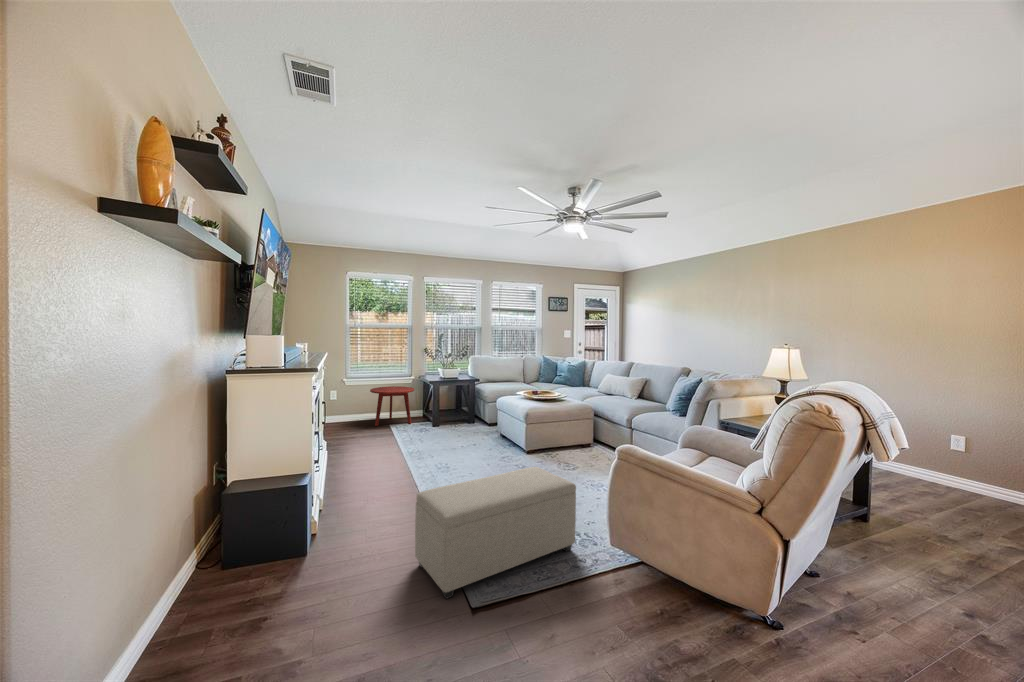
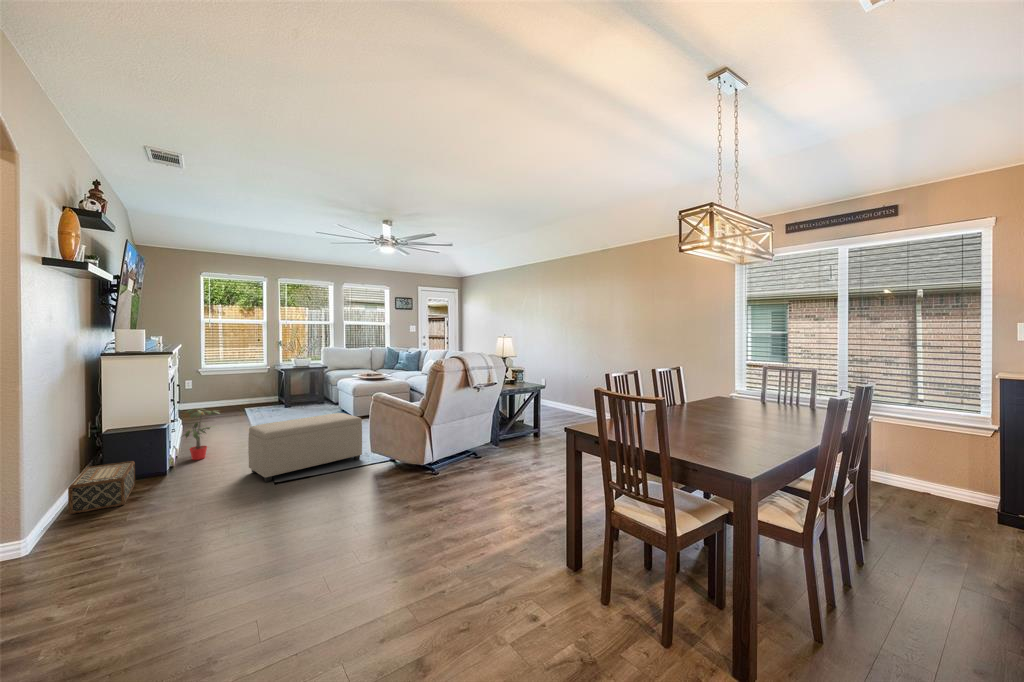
side table: present [370,386,414,426] -> none [225,376,268,410]
potted plant: none [321,446,376,520] -> present [185,409,219,460]
woven basket: none [159,537,264,653] -> present [68,461,135,514]

